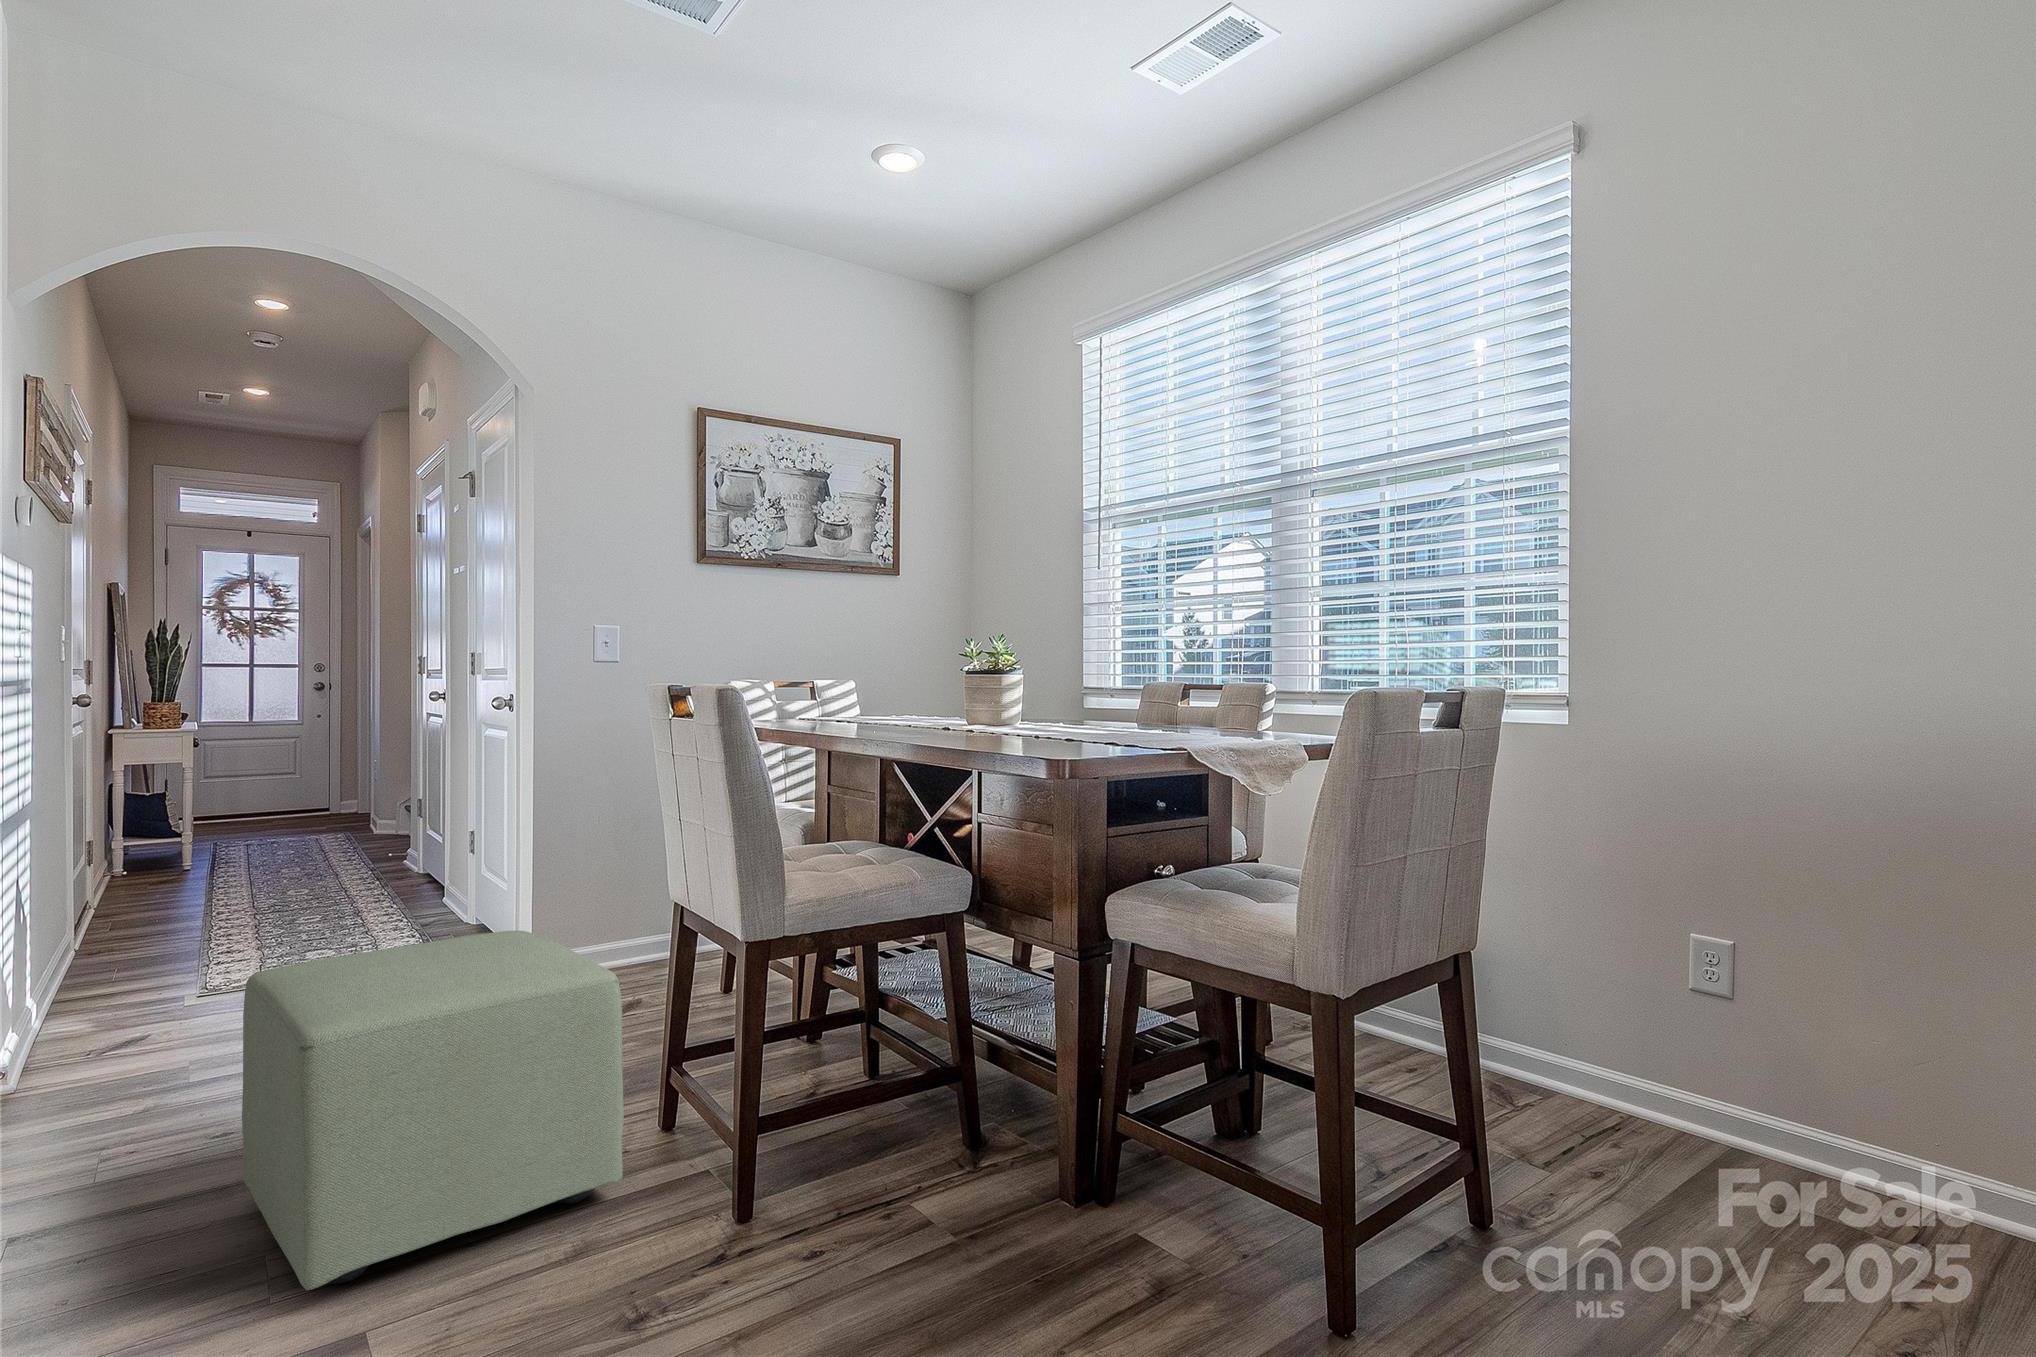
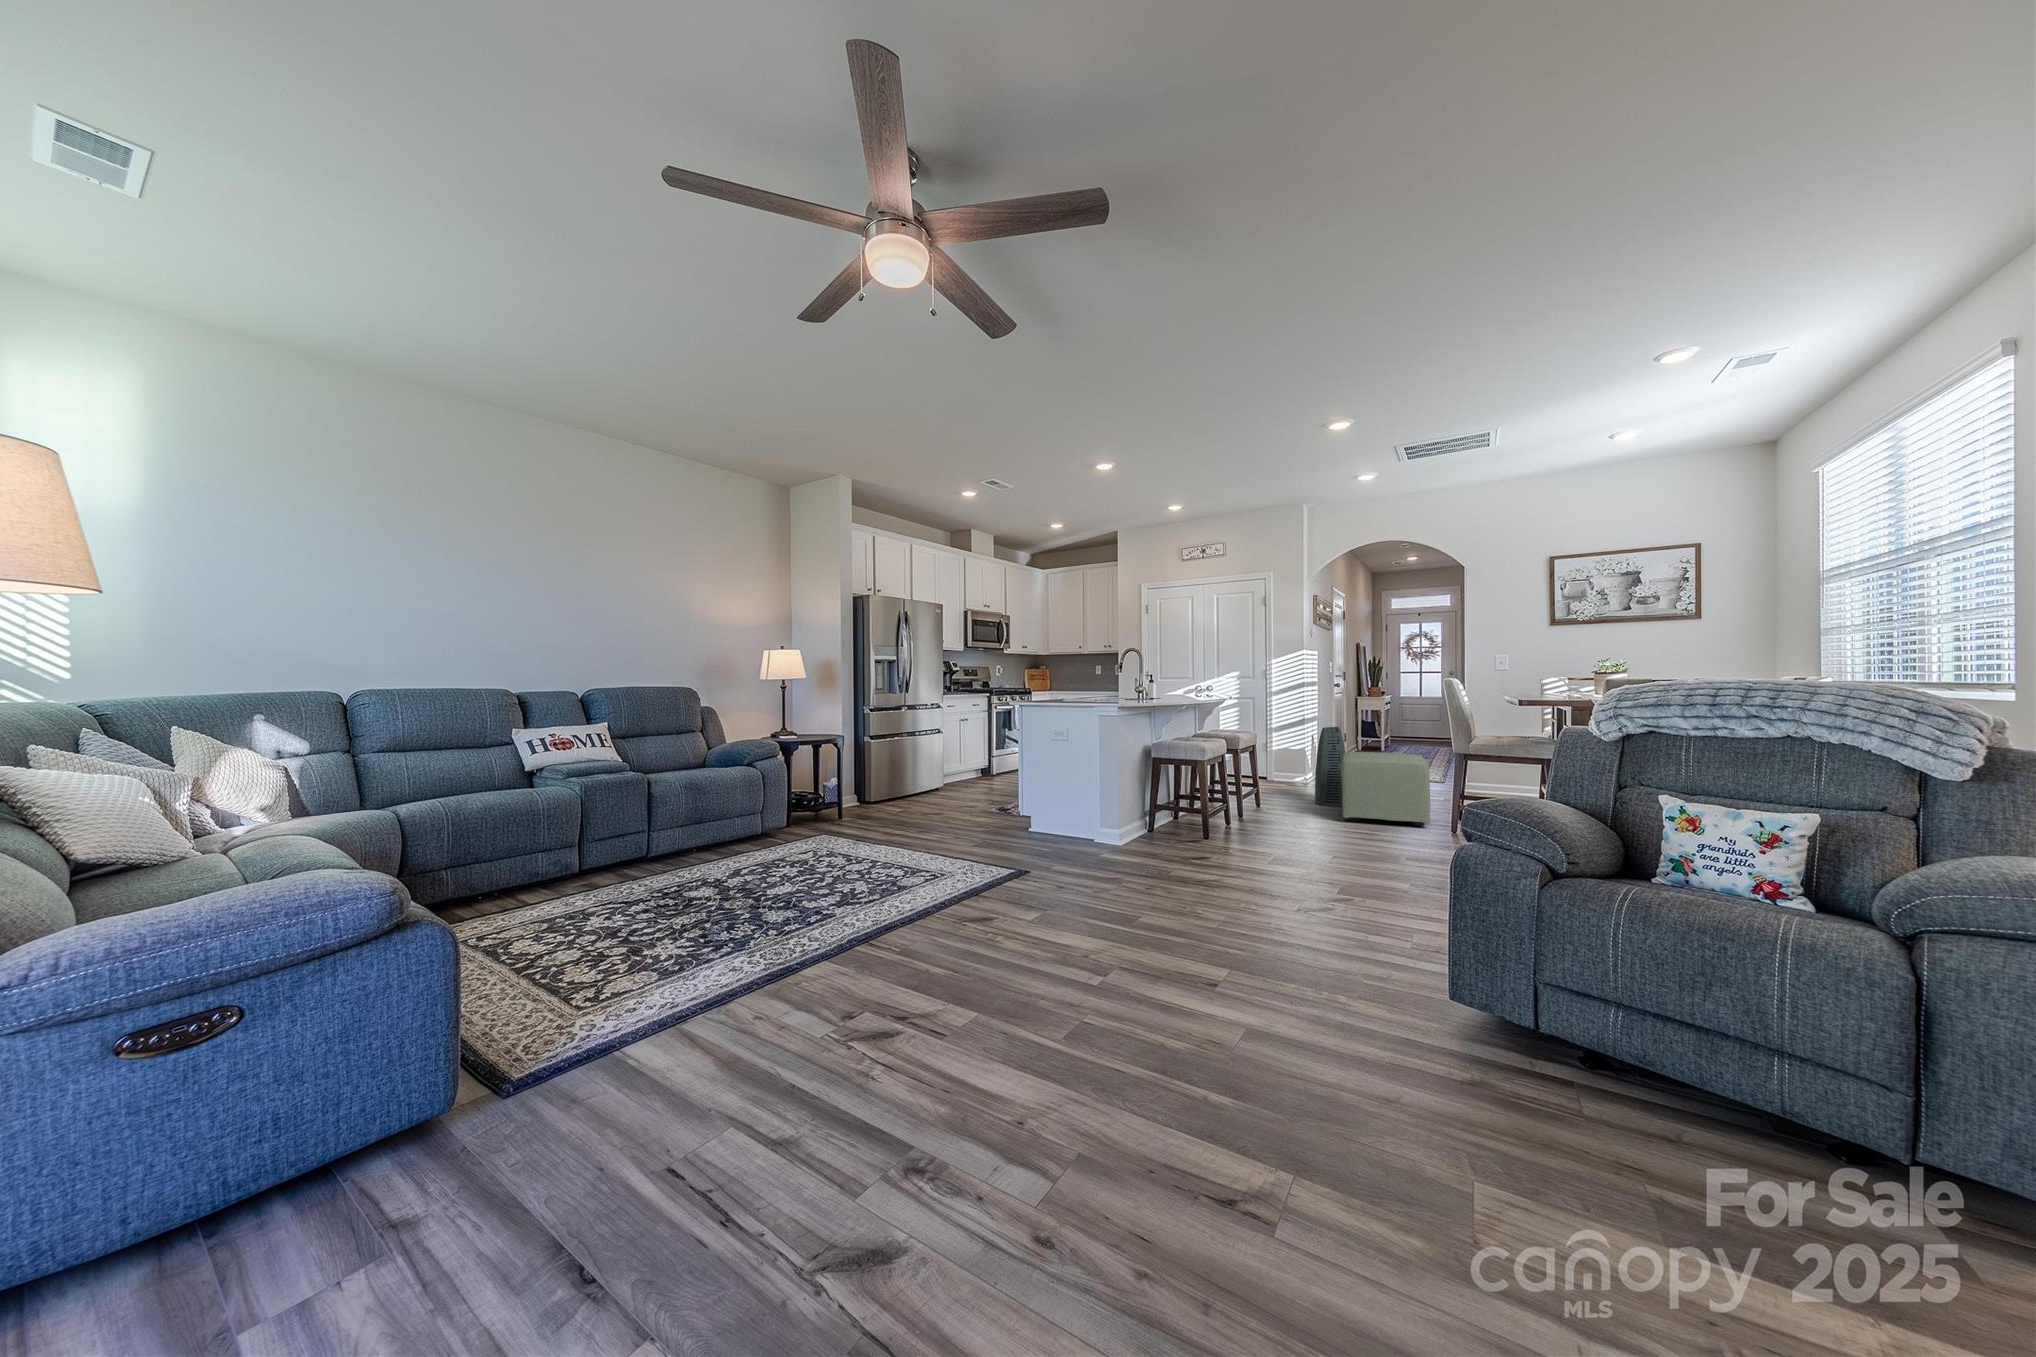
air purifier: none [88,862,246,1207] -> present [1315,727,1345,807]

